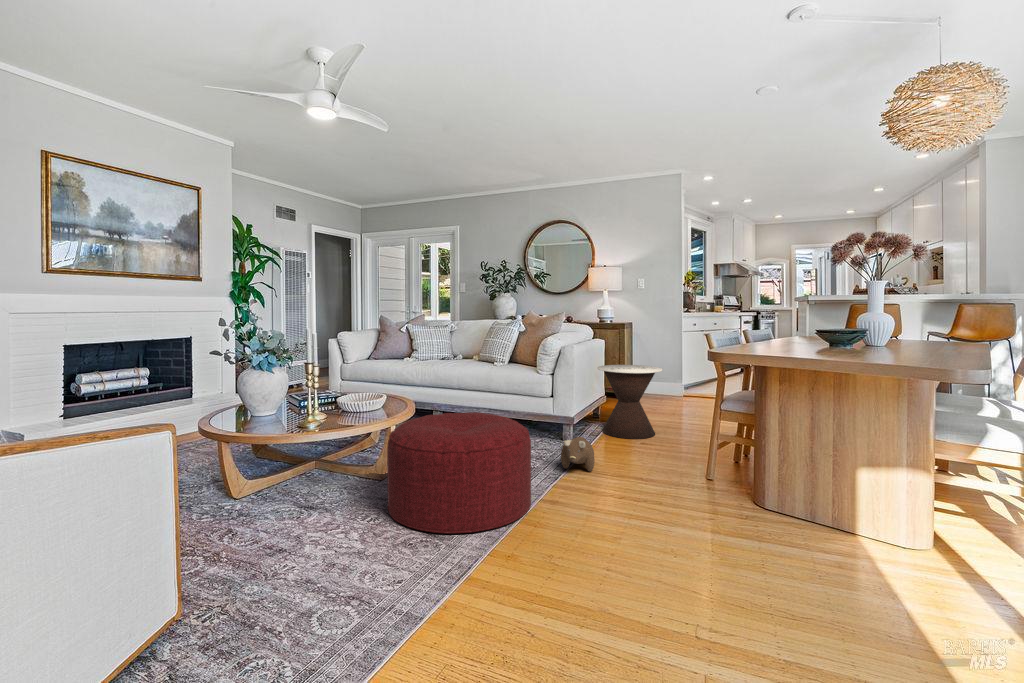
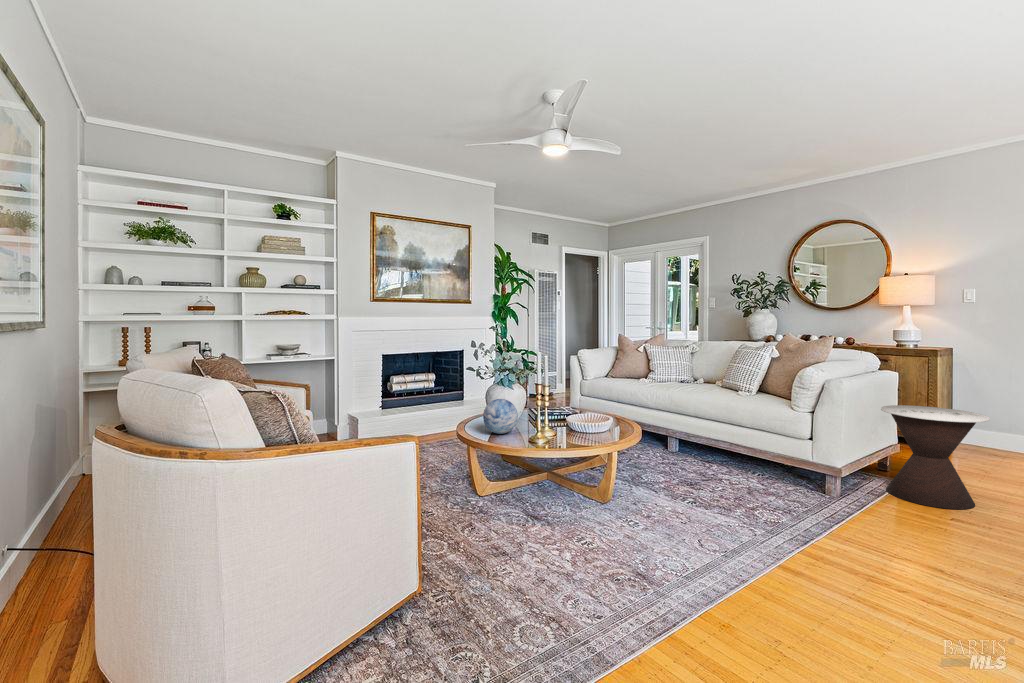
decorative orb: none [239,382,283,422] -> present [483,399,518,434]
ottoman: present [387,412,531,534] -> none [603,446,766,584]
plush toy: present [561,437,595,471] -> none [814,494,864,541]

